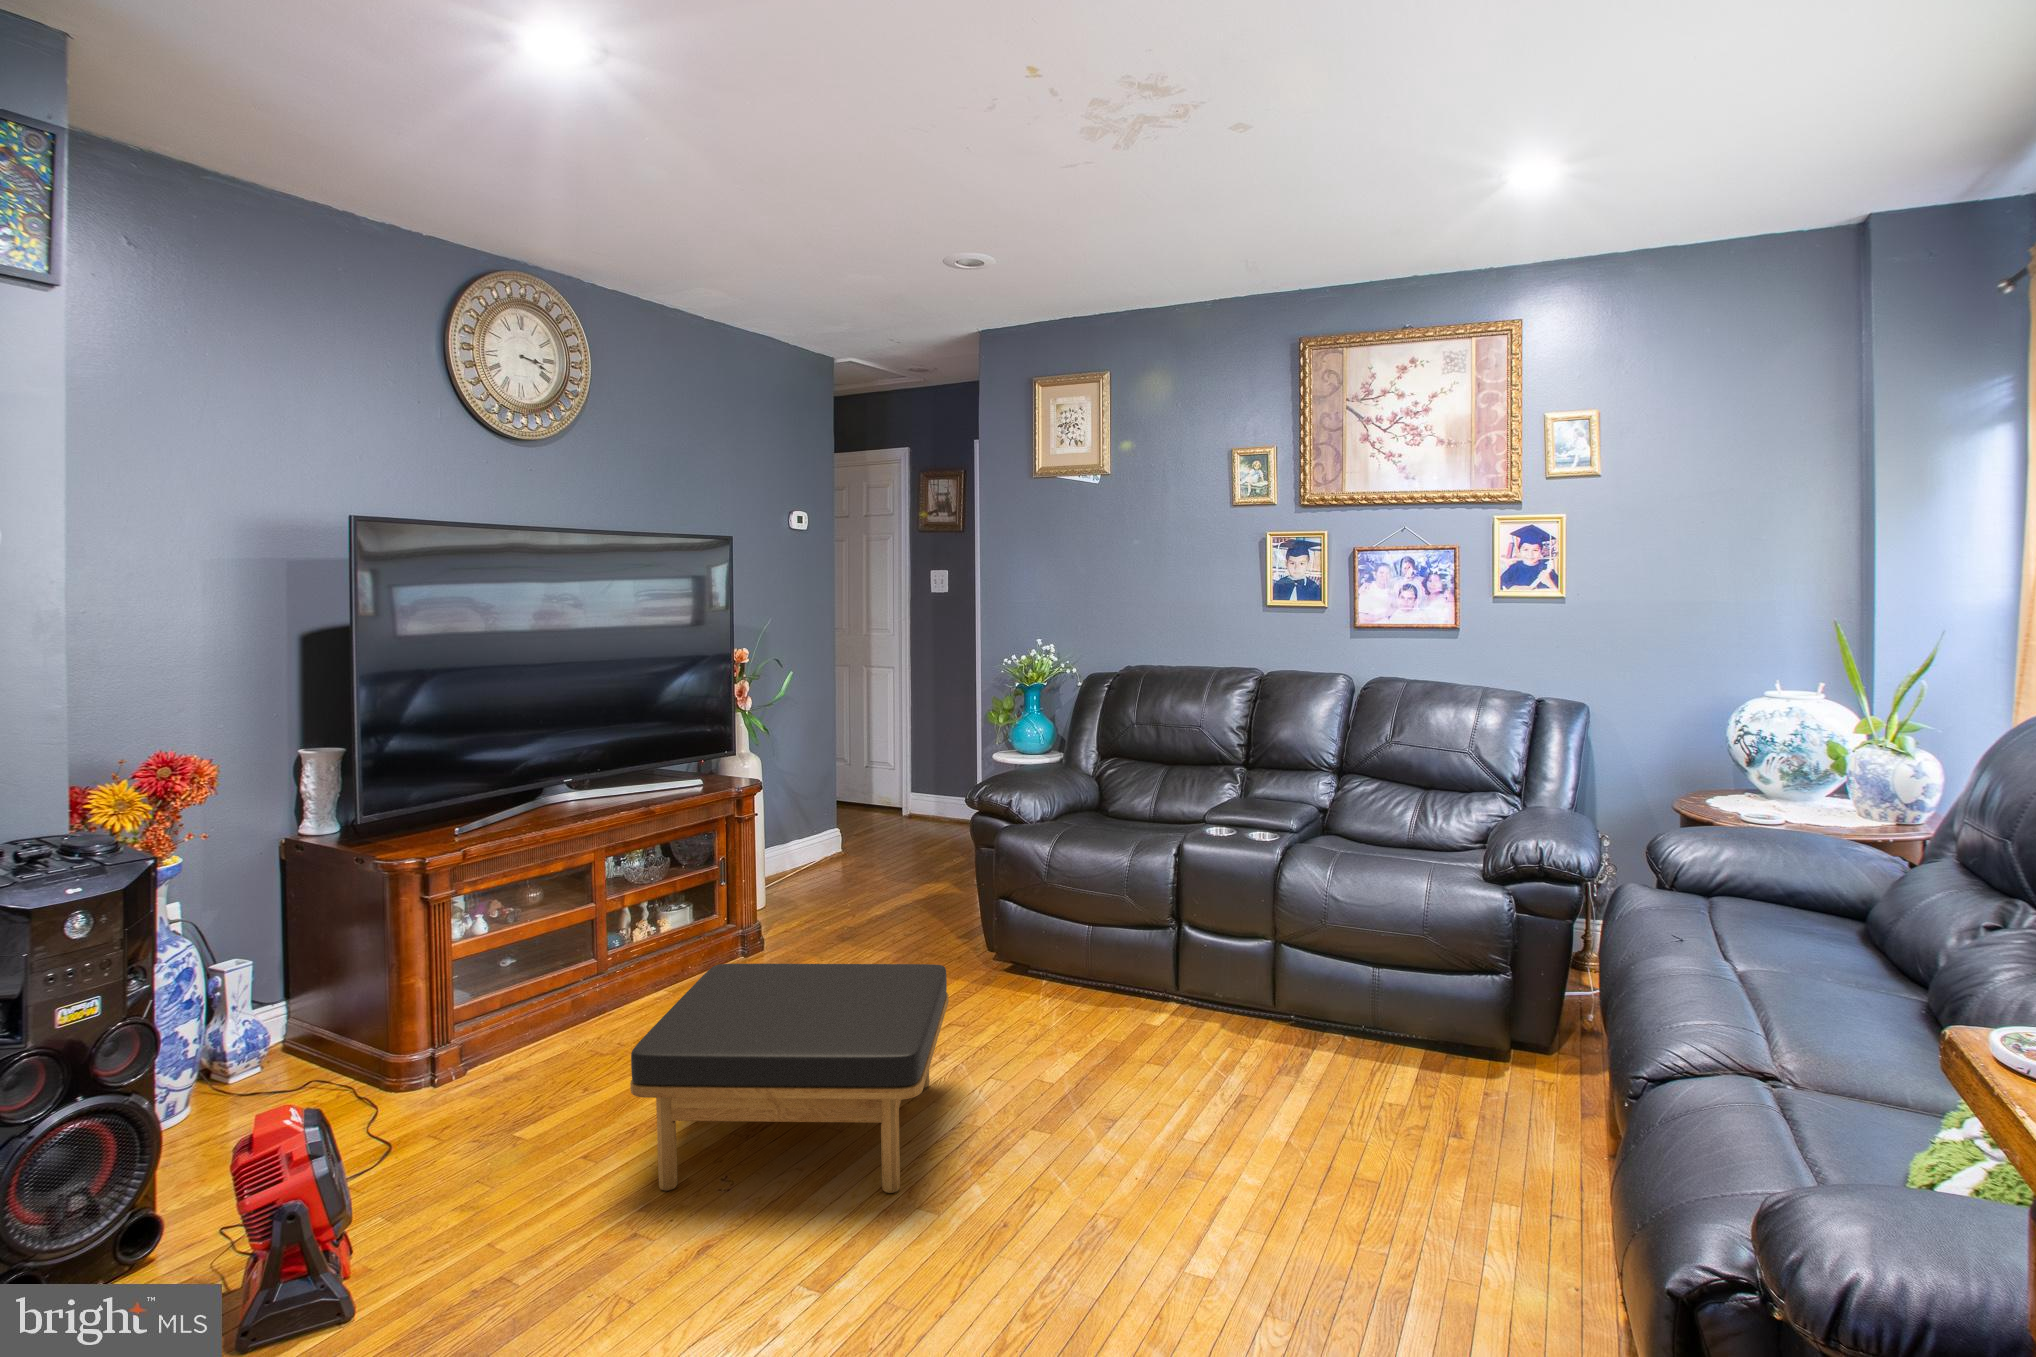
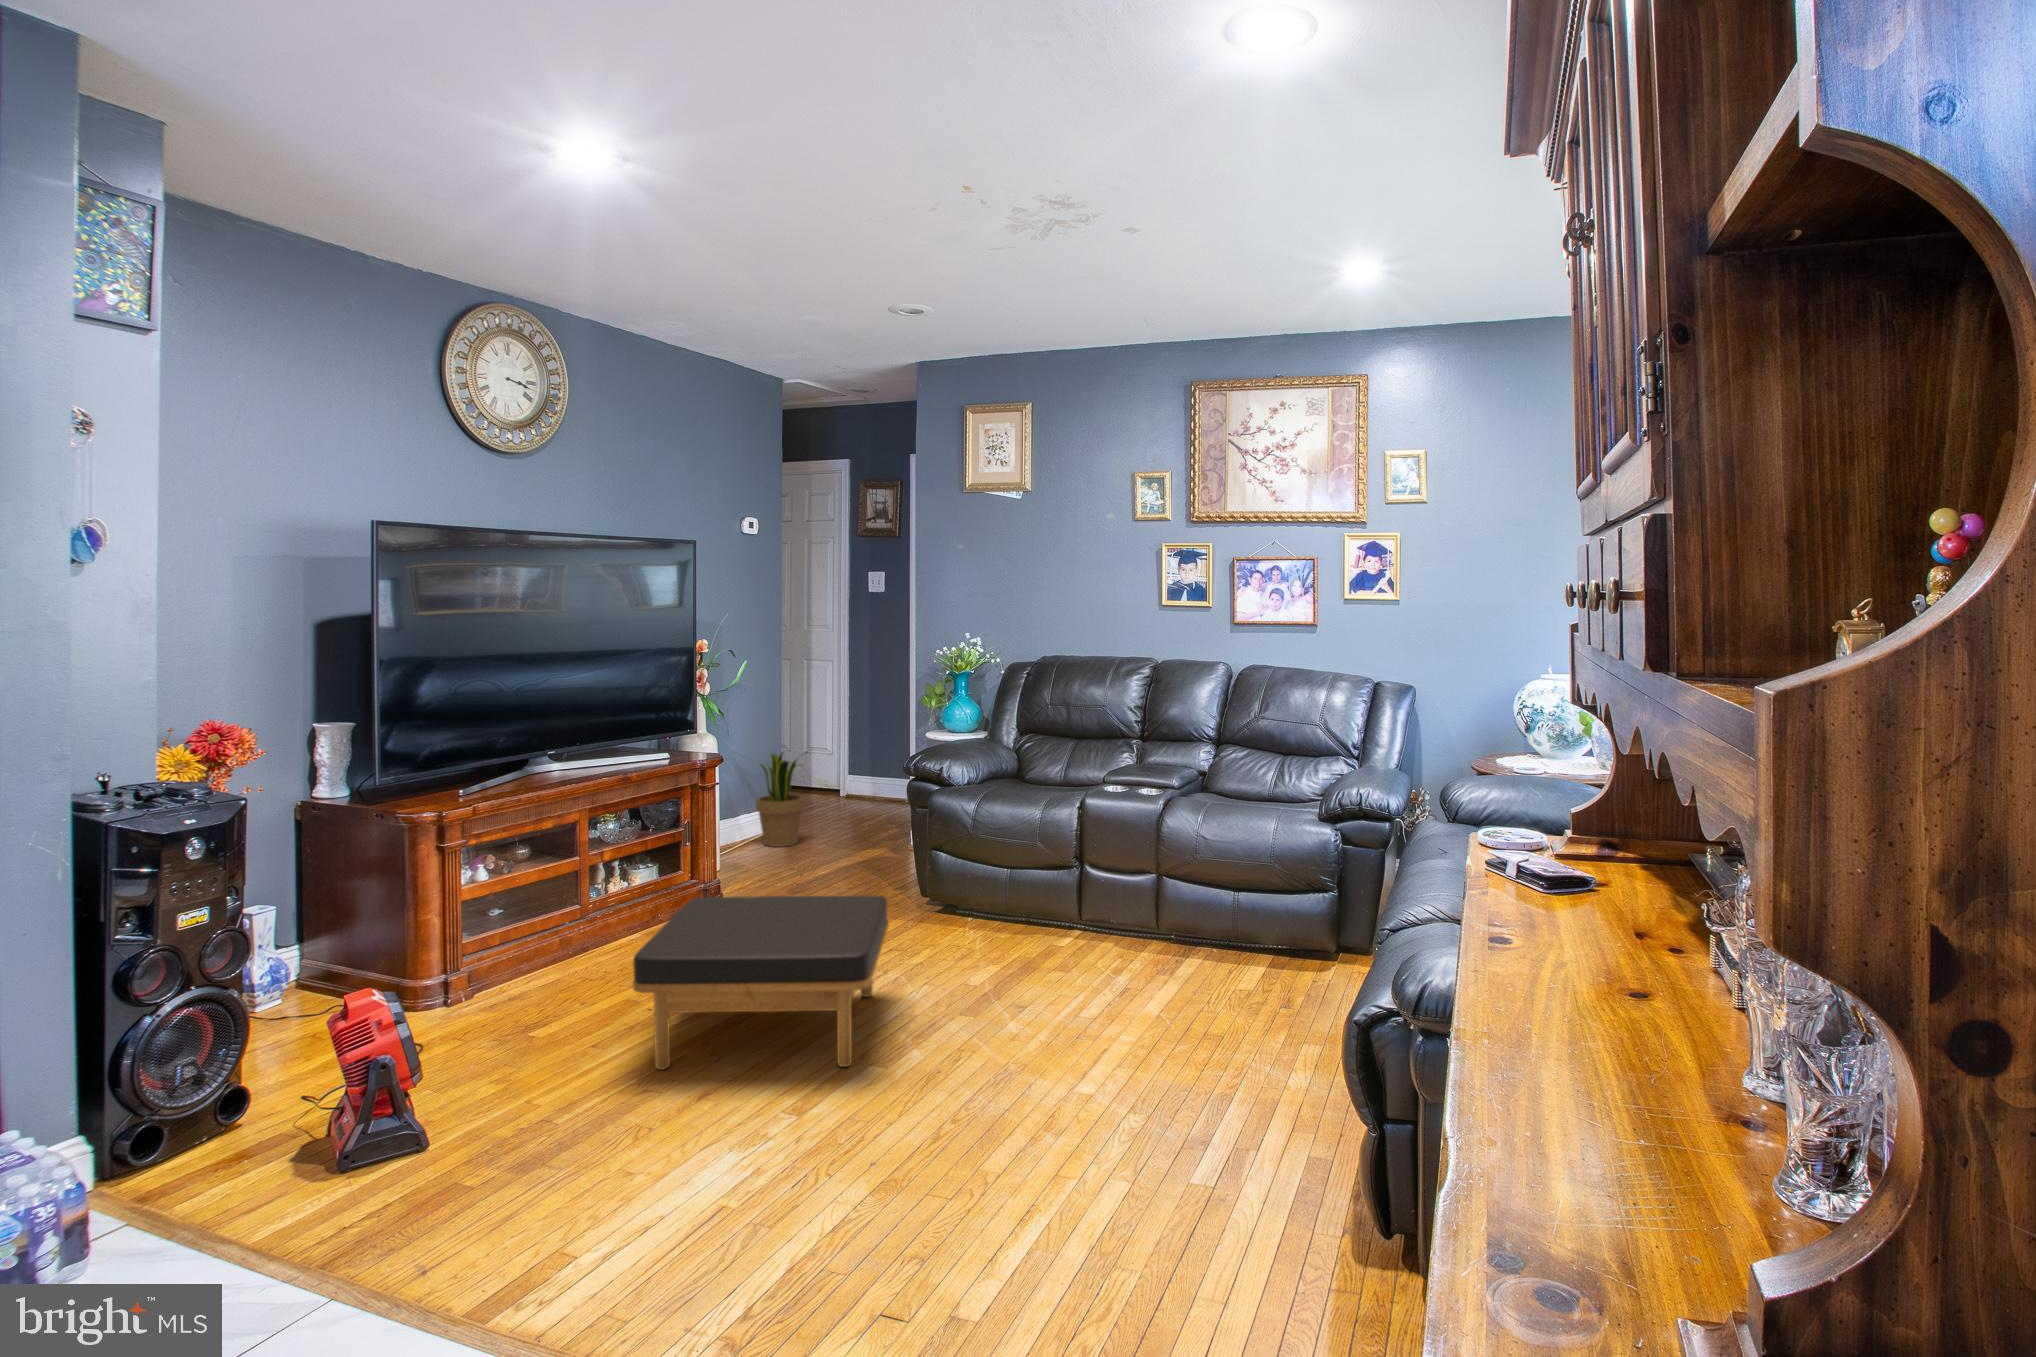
potted plant: none [806,772,861,882] -> present [756,752,804,847]

